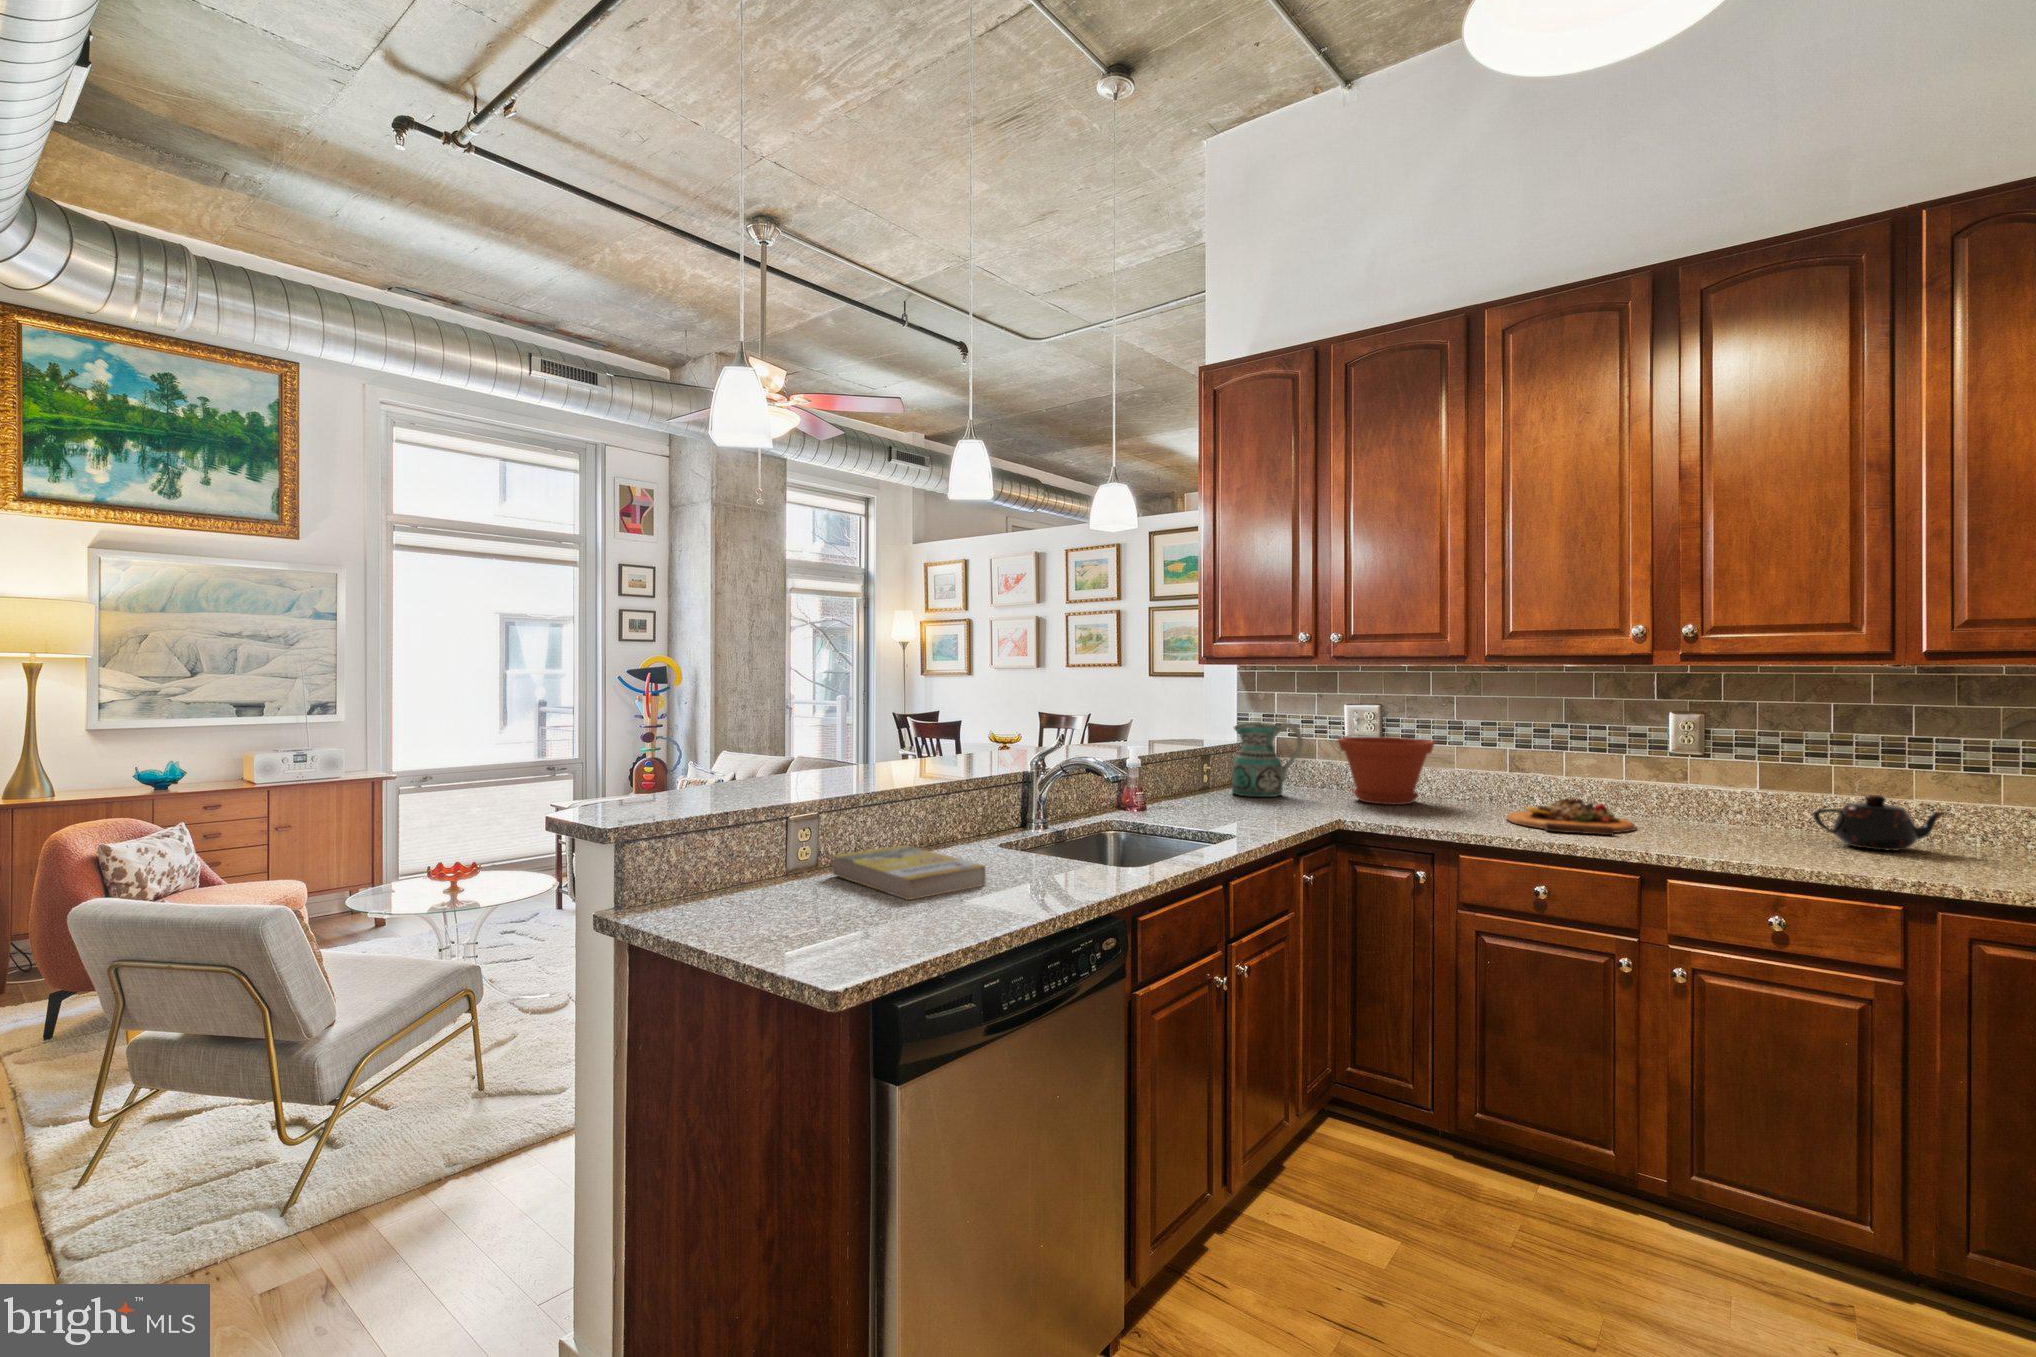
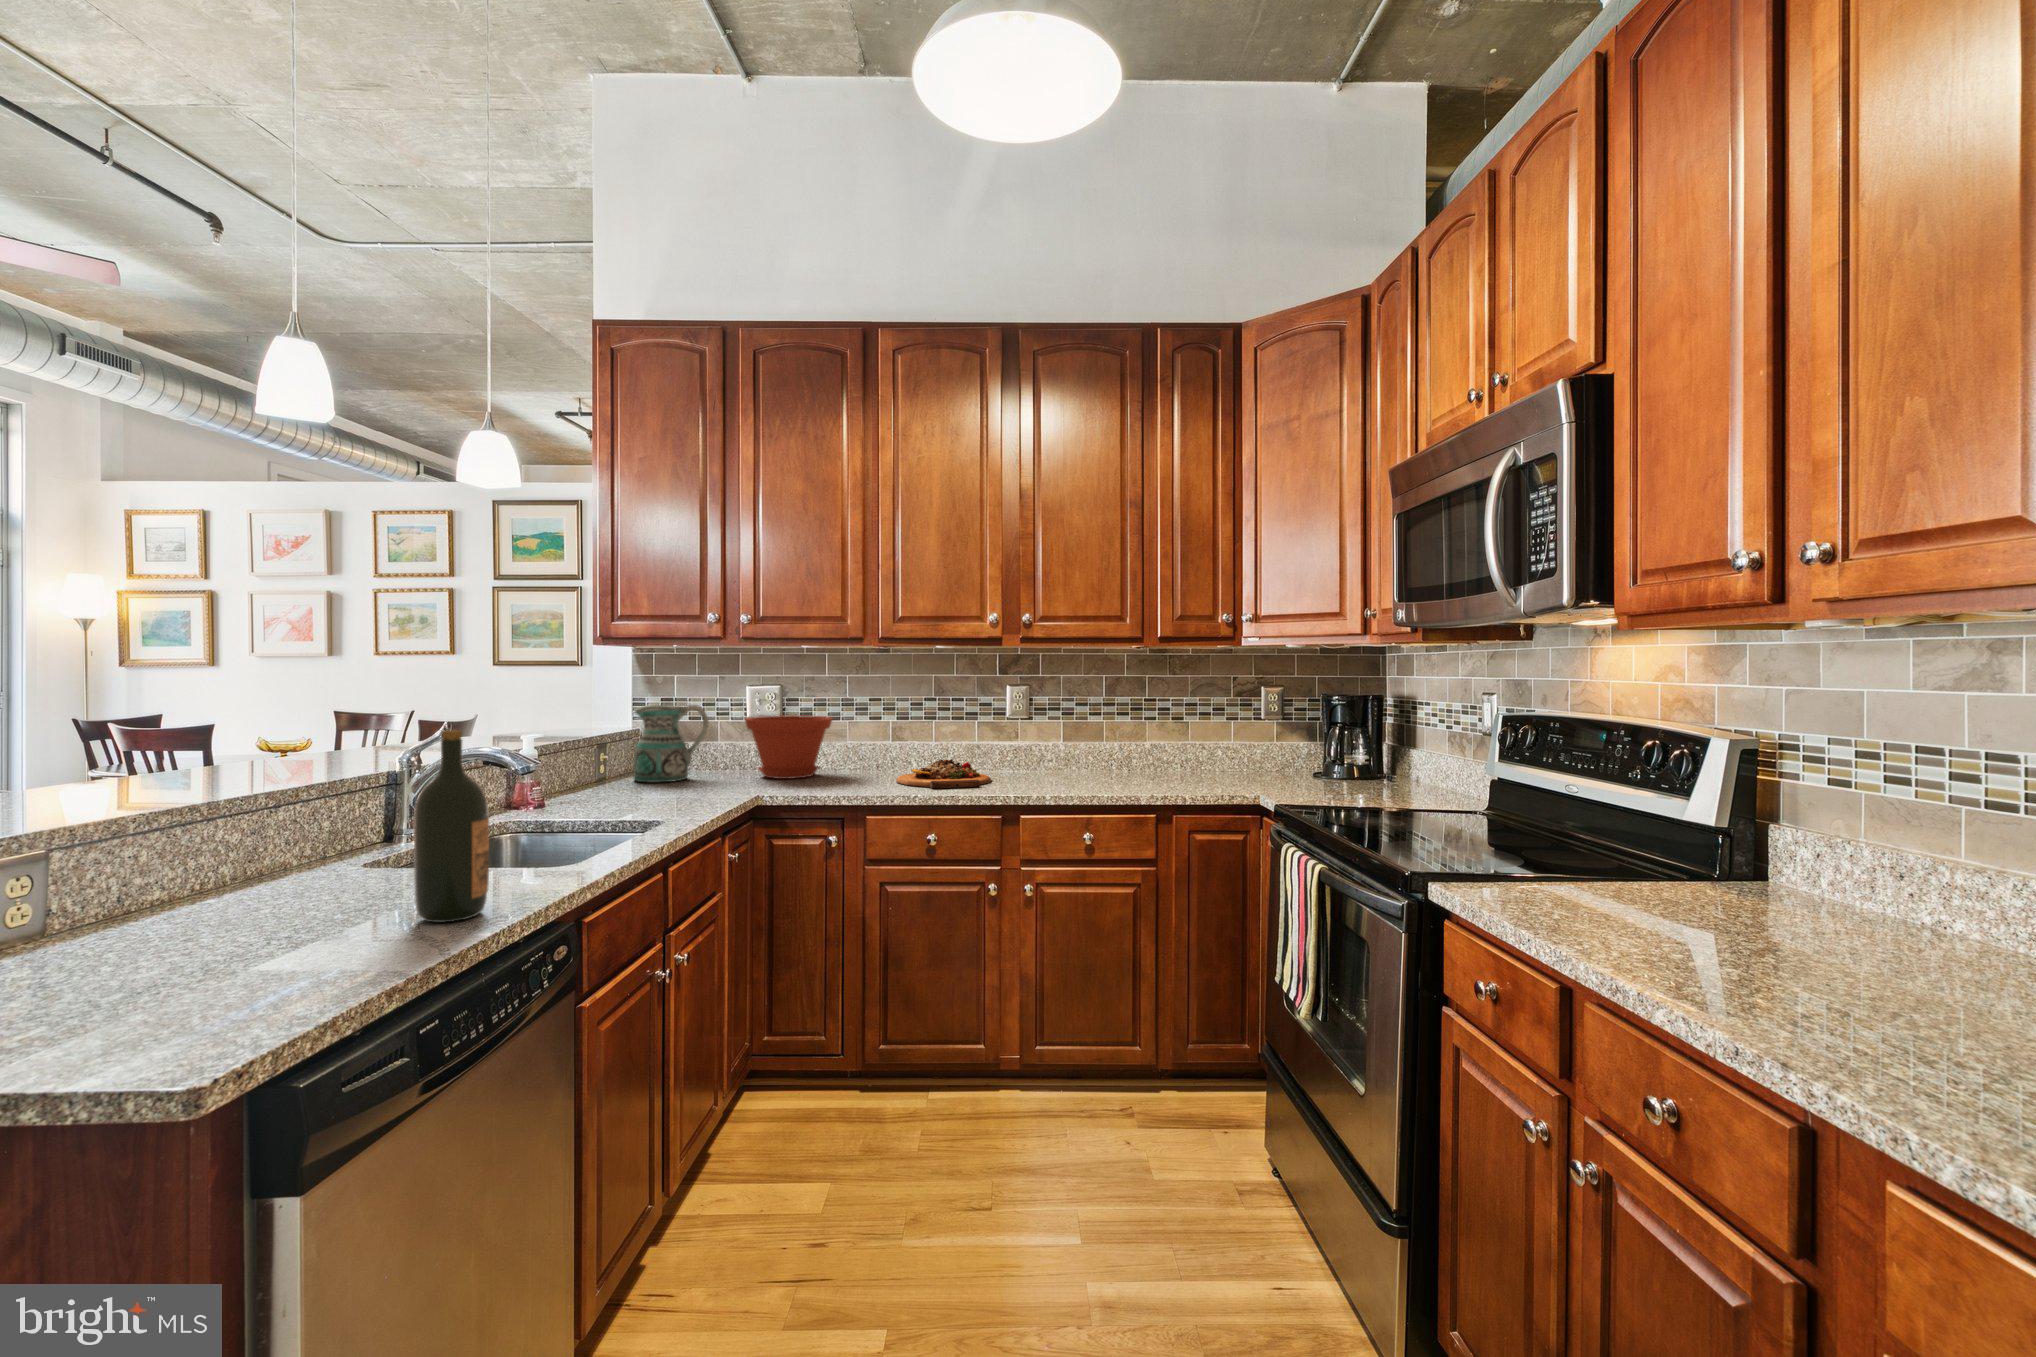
wine bottle: none [1009,745,1062,902] -> present [414,730,489,923]
teapot: present [1813,795,1948,851] -> none [1101,741,1172,780]
book: present [832,845,986,900] -> none [83,880,369,950]

